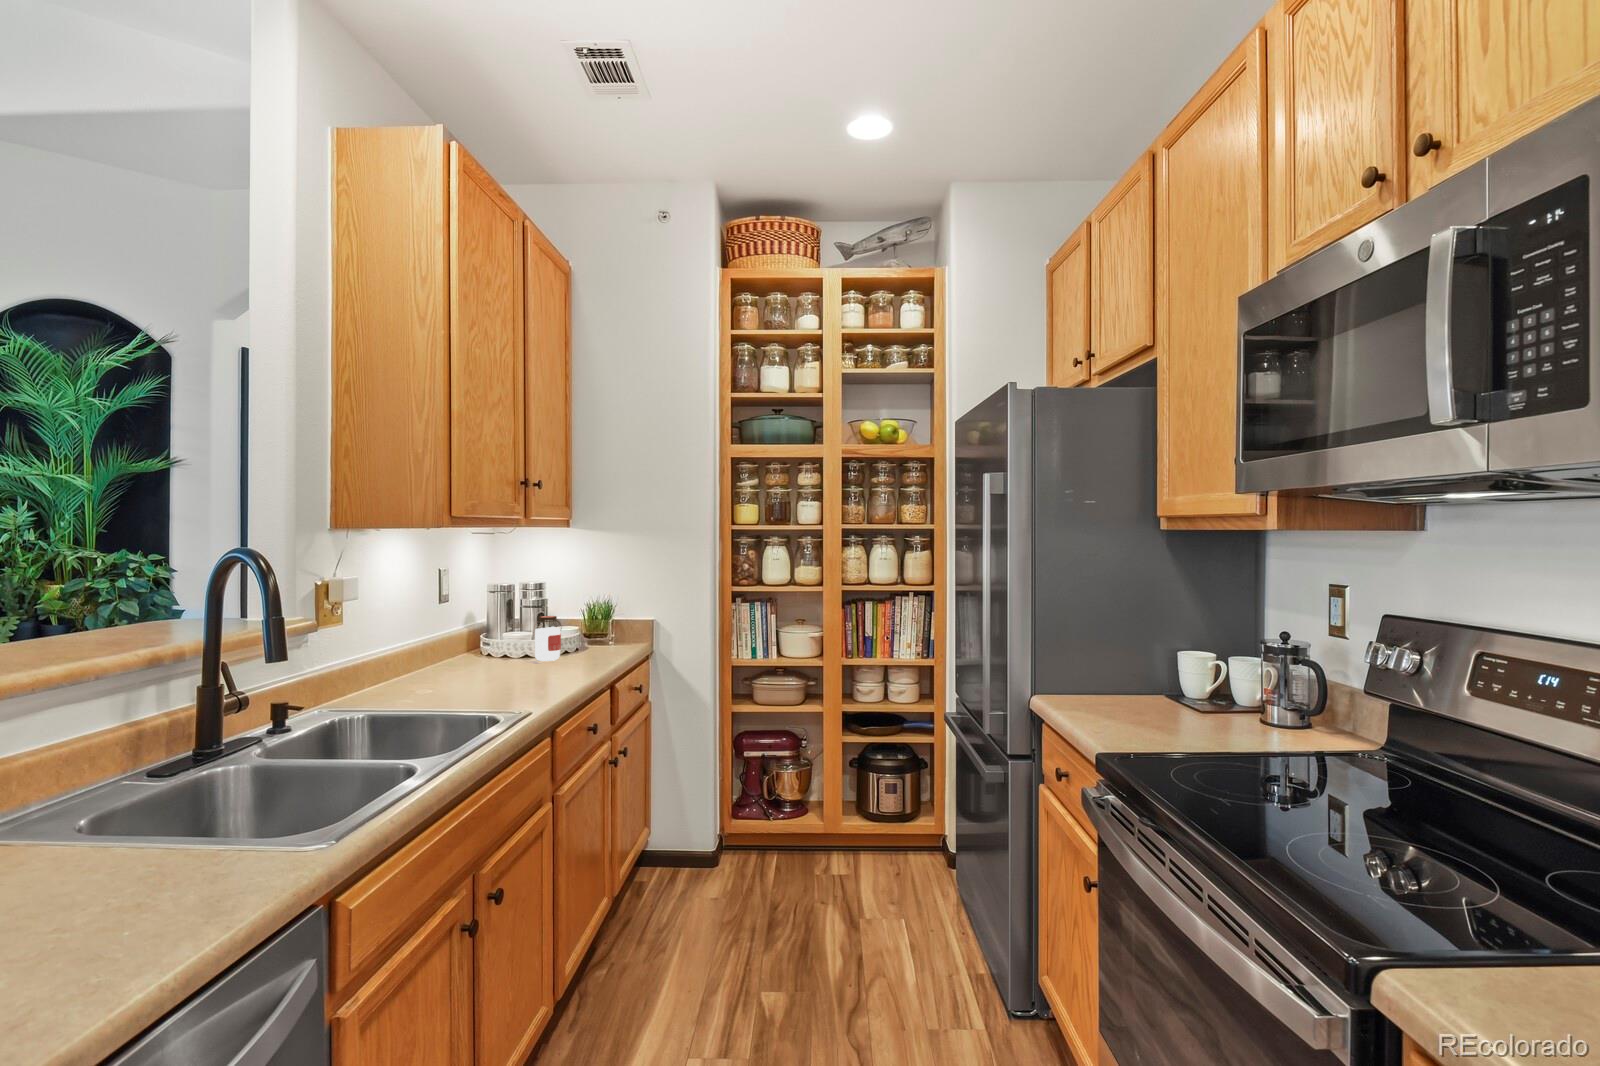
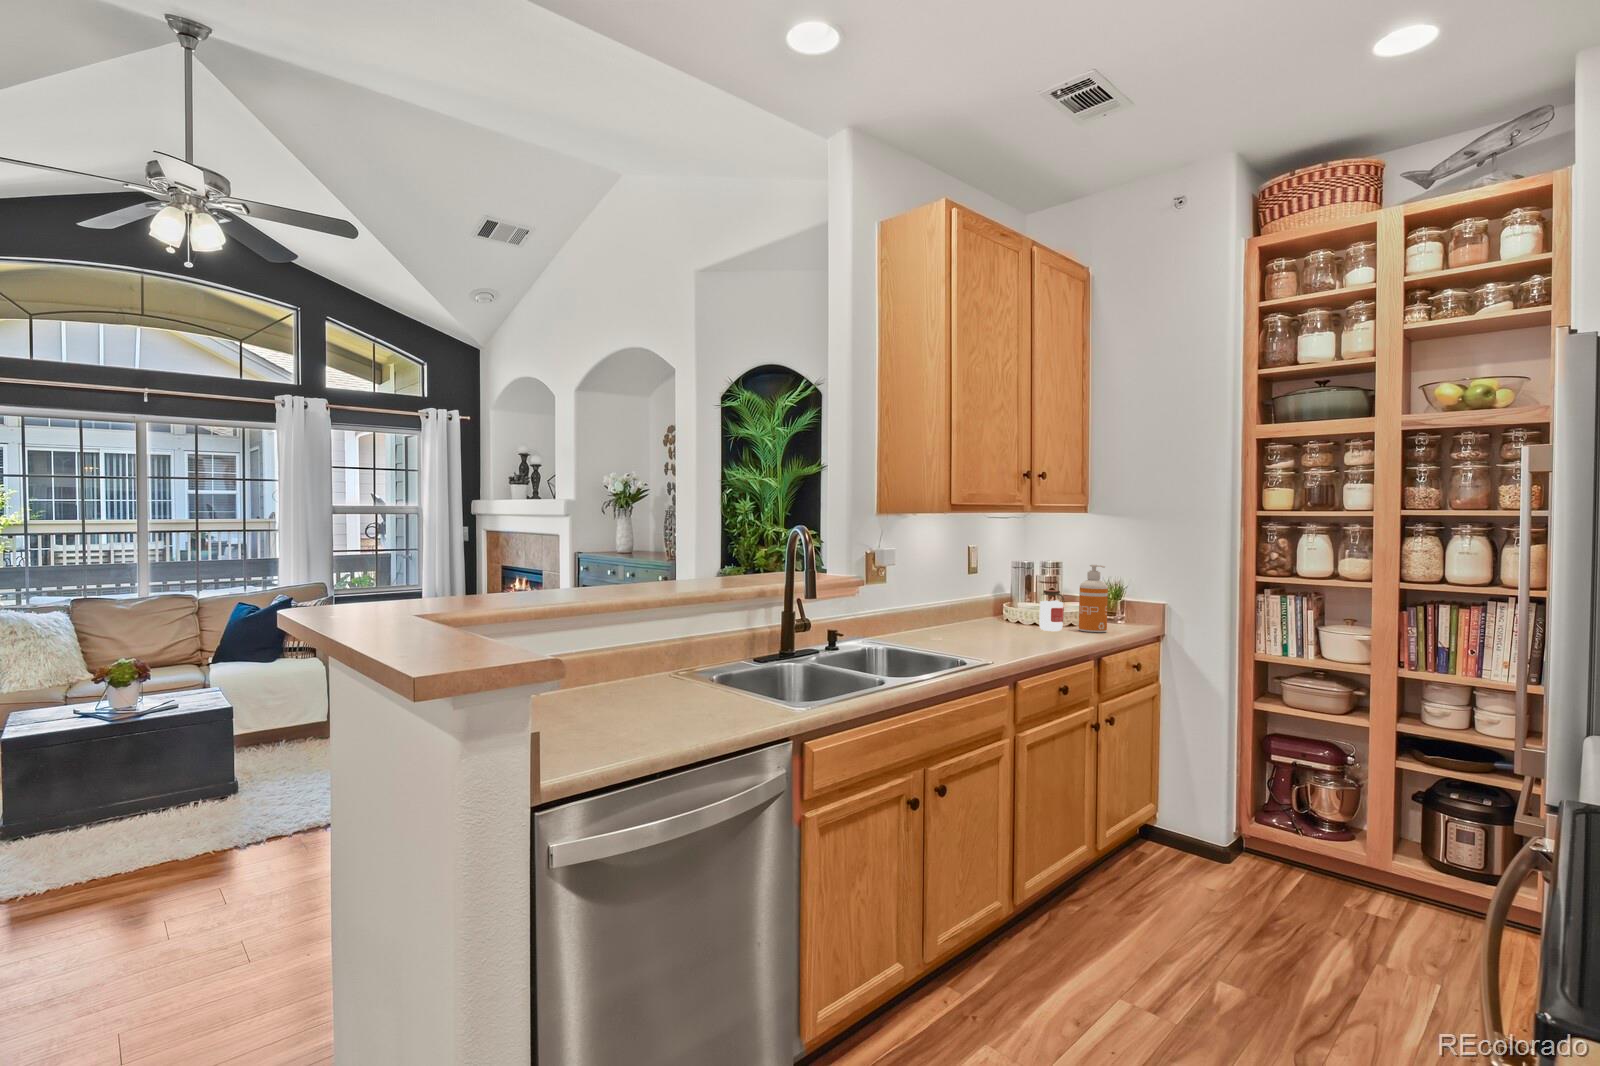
soap dispenser: none [575,585,604,657] -> present [1079,565,1108,632]

